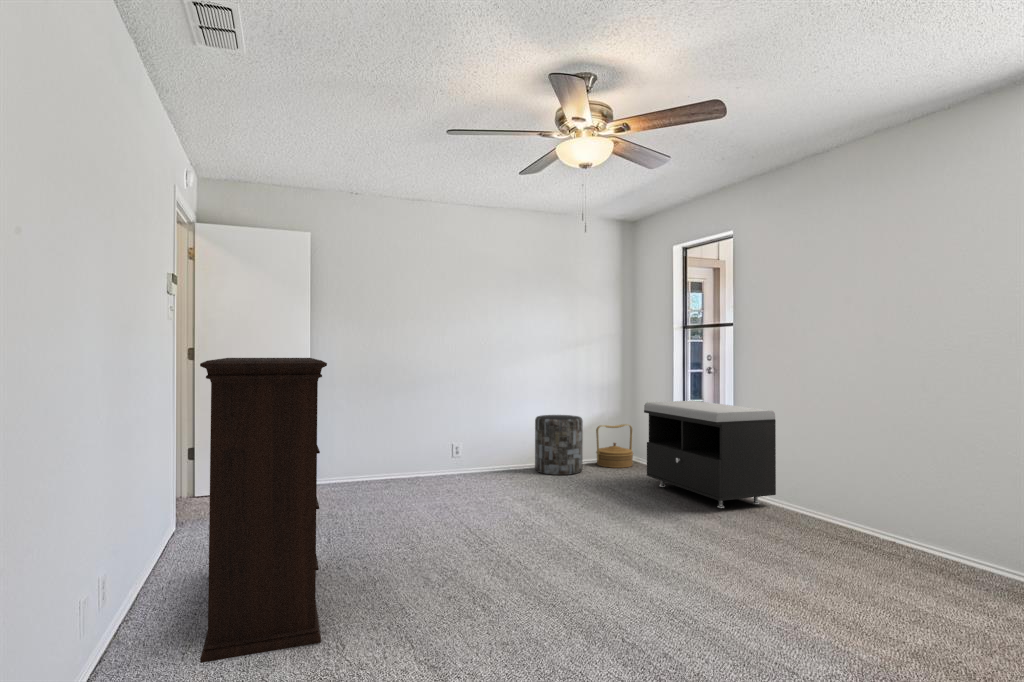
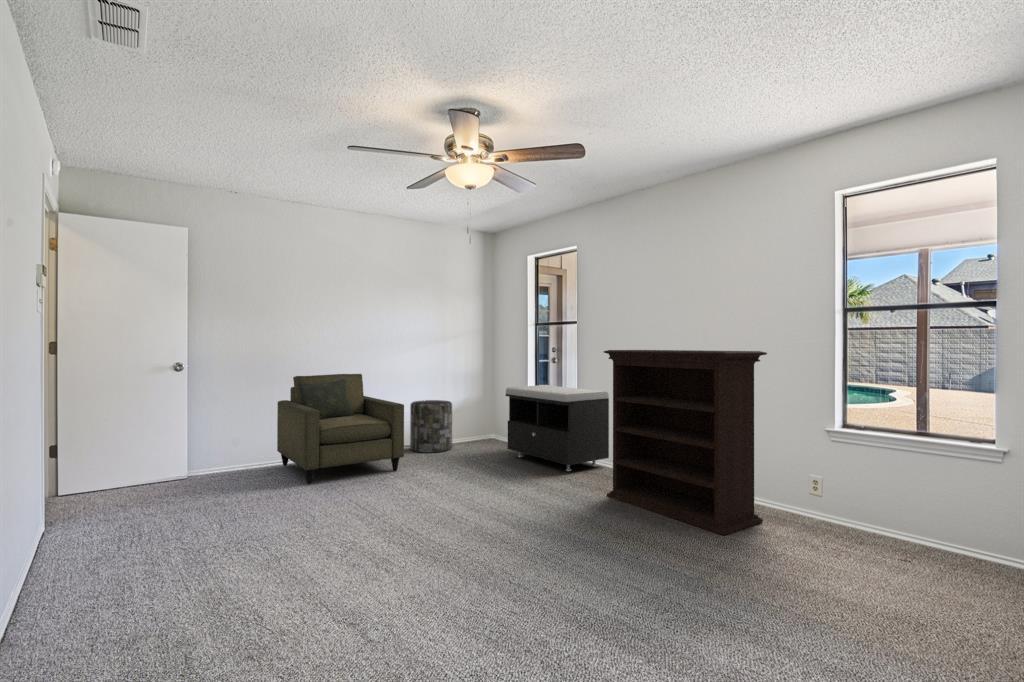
bookshelf: present [200,358,327,663] -> present [604,350,767,535]
armchair: none [394,383,523,502] -> present [277,374,404,484]
woven basket: present [596,424,633,468] -> none [462,406,494,444]

